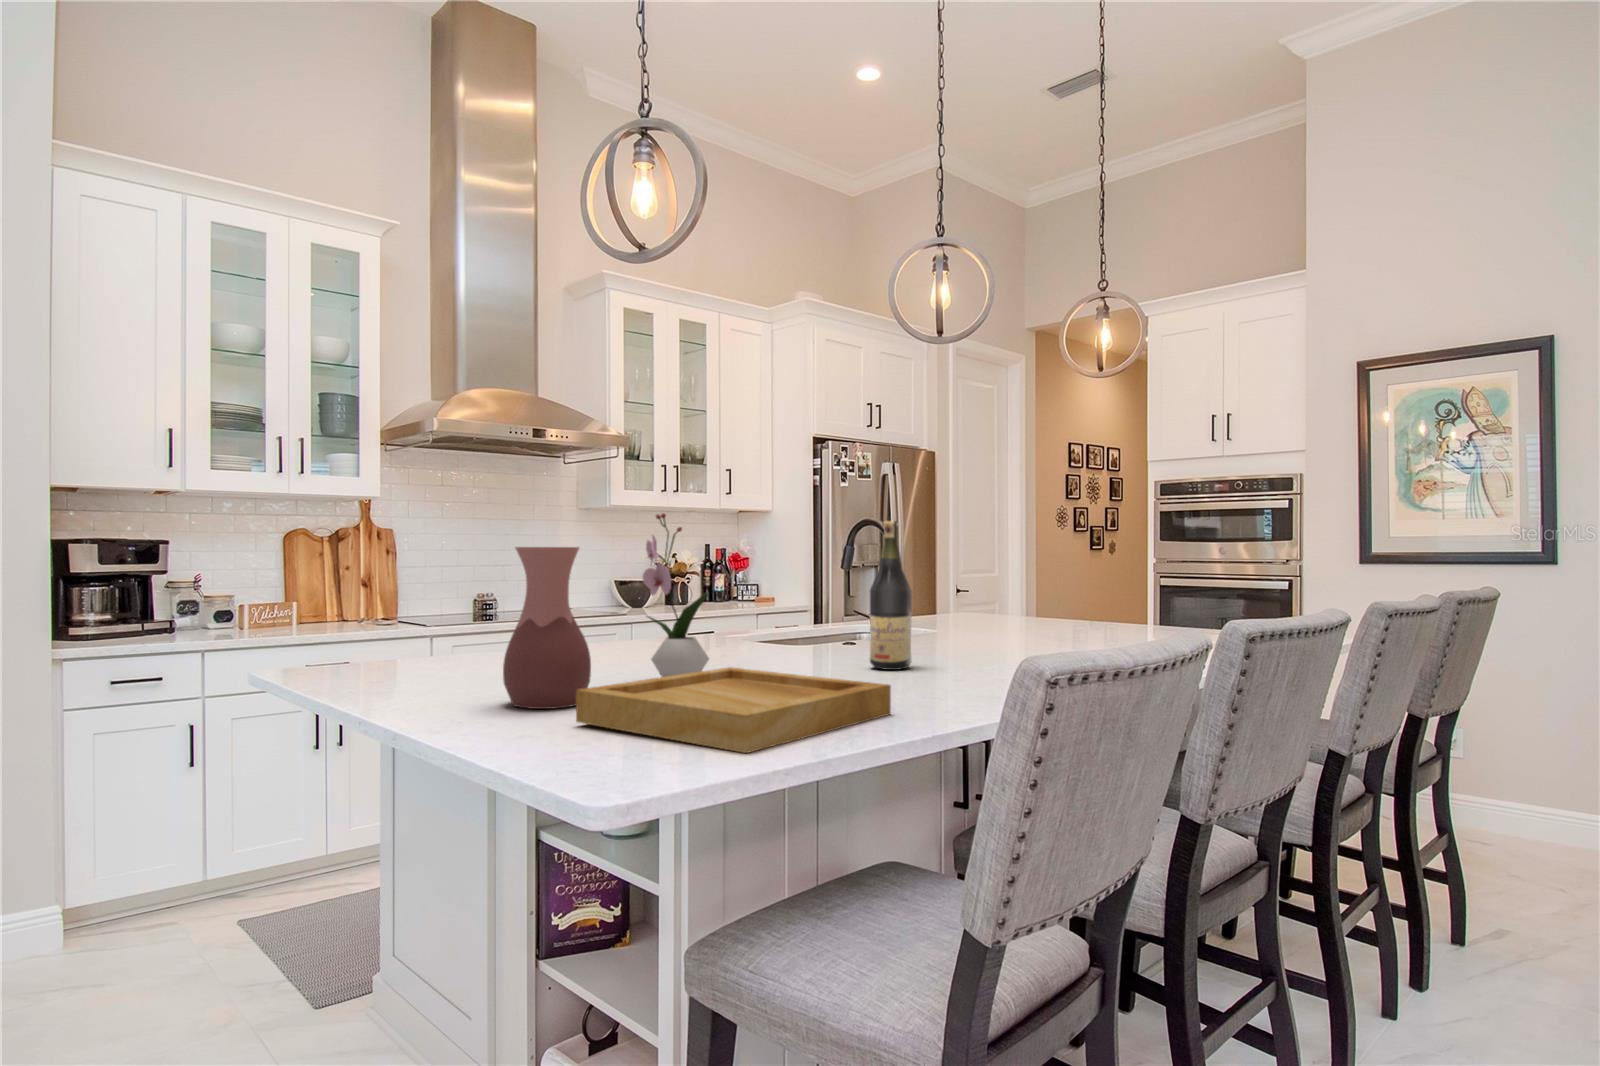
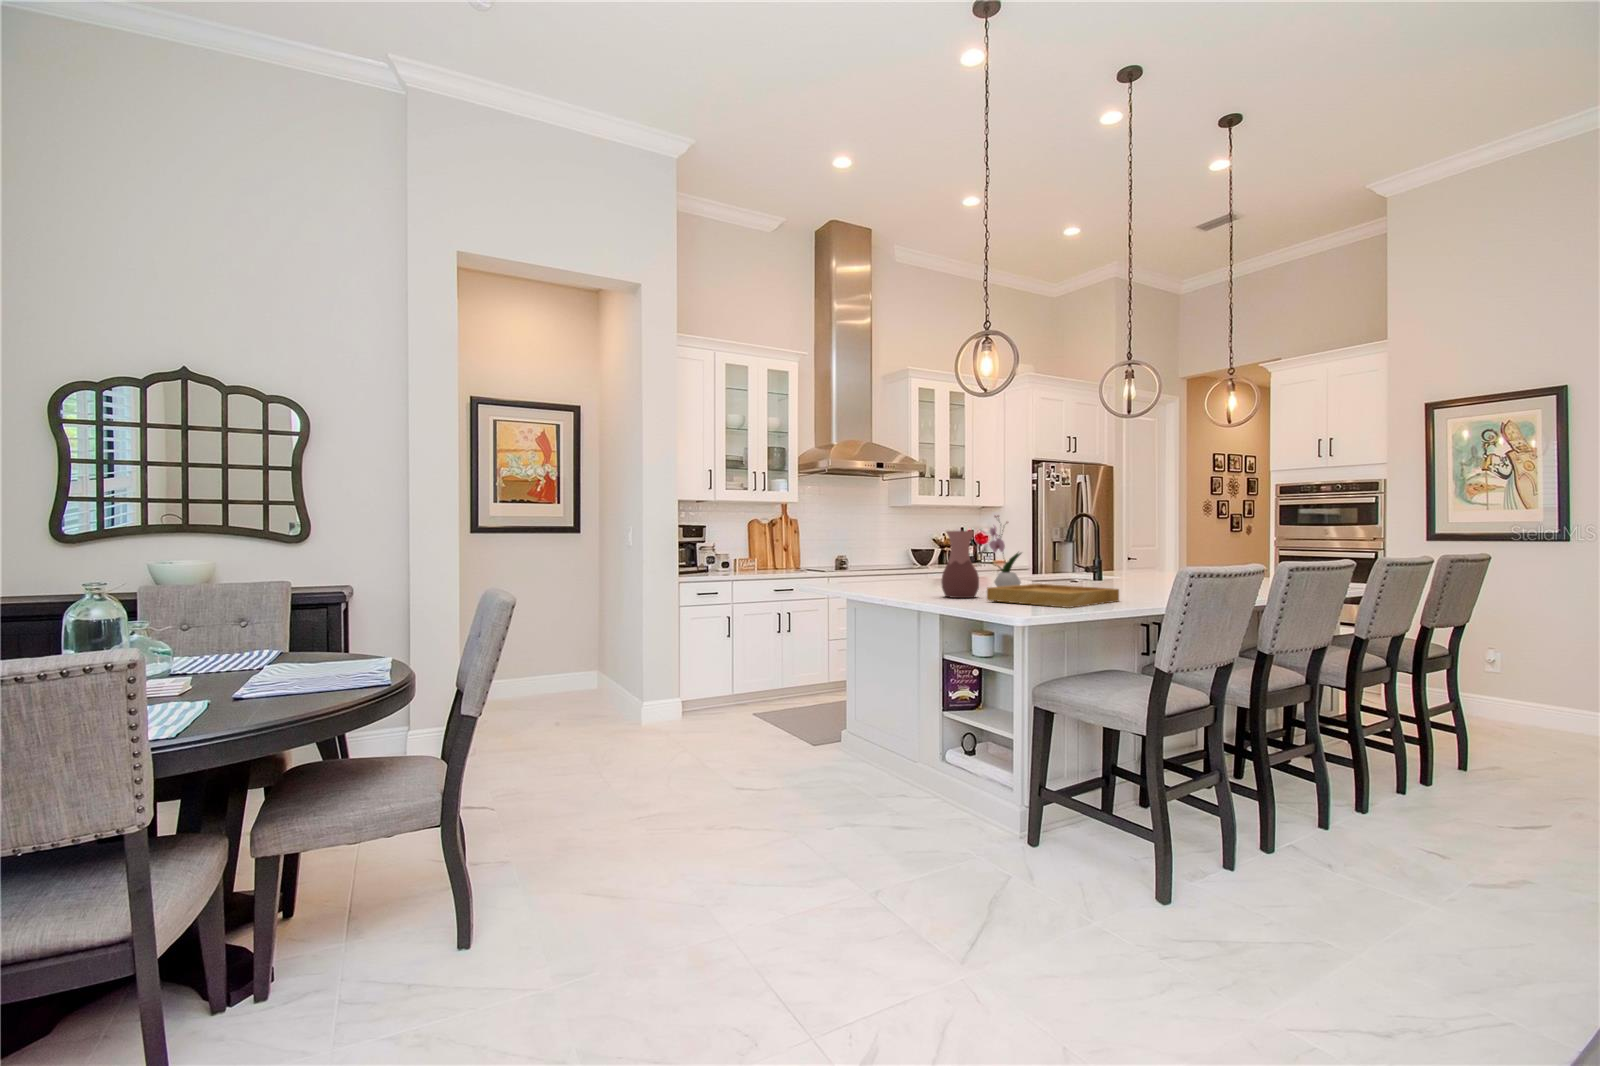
wine bottle: present [870,521,912,670] -> none [1098,518,1120,590]

